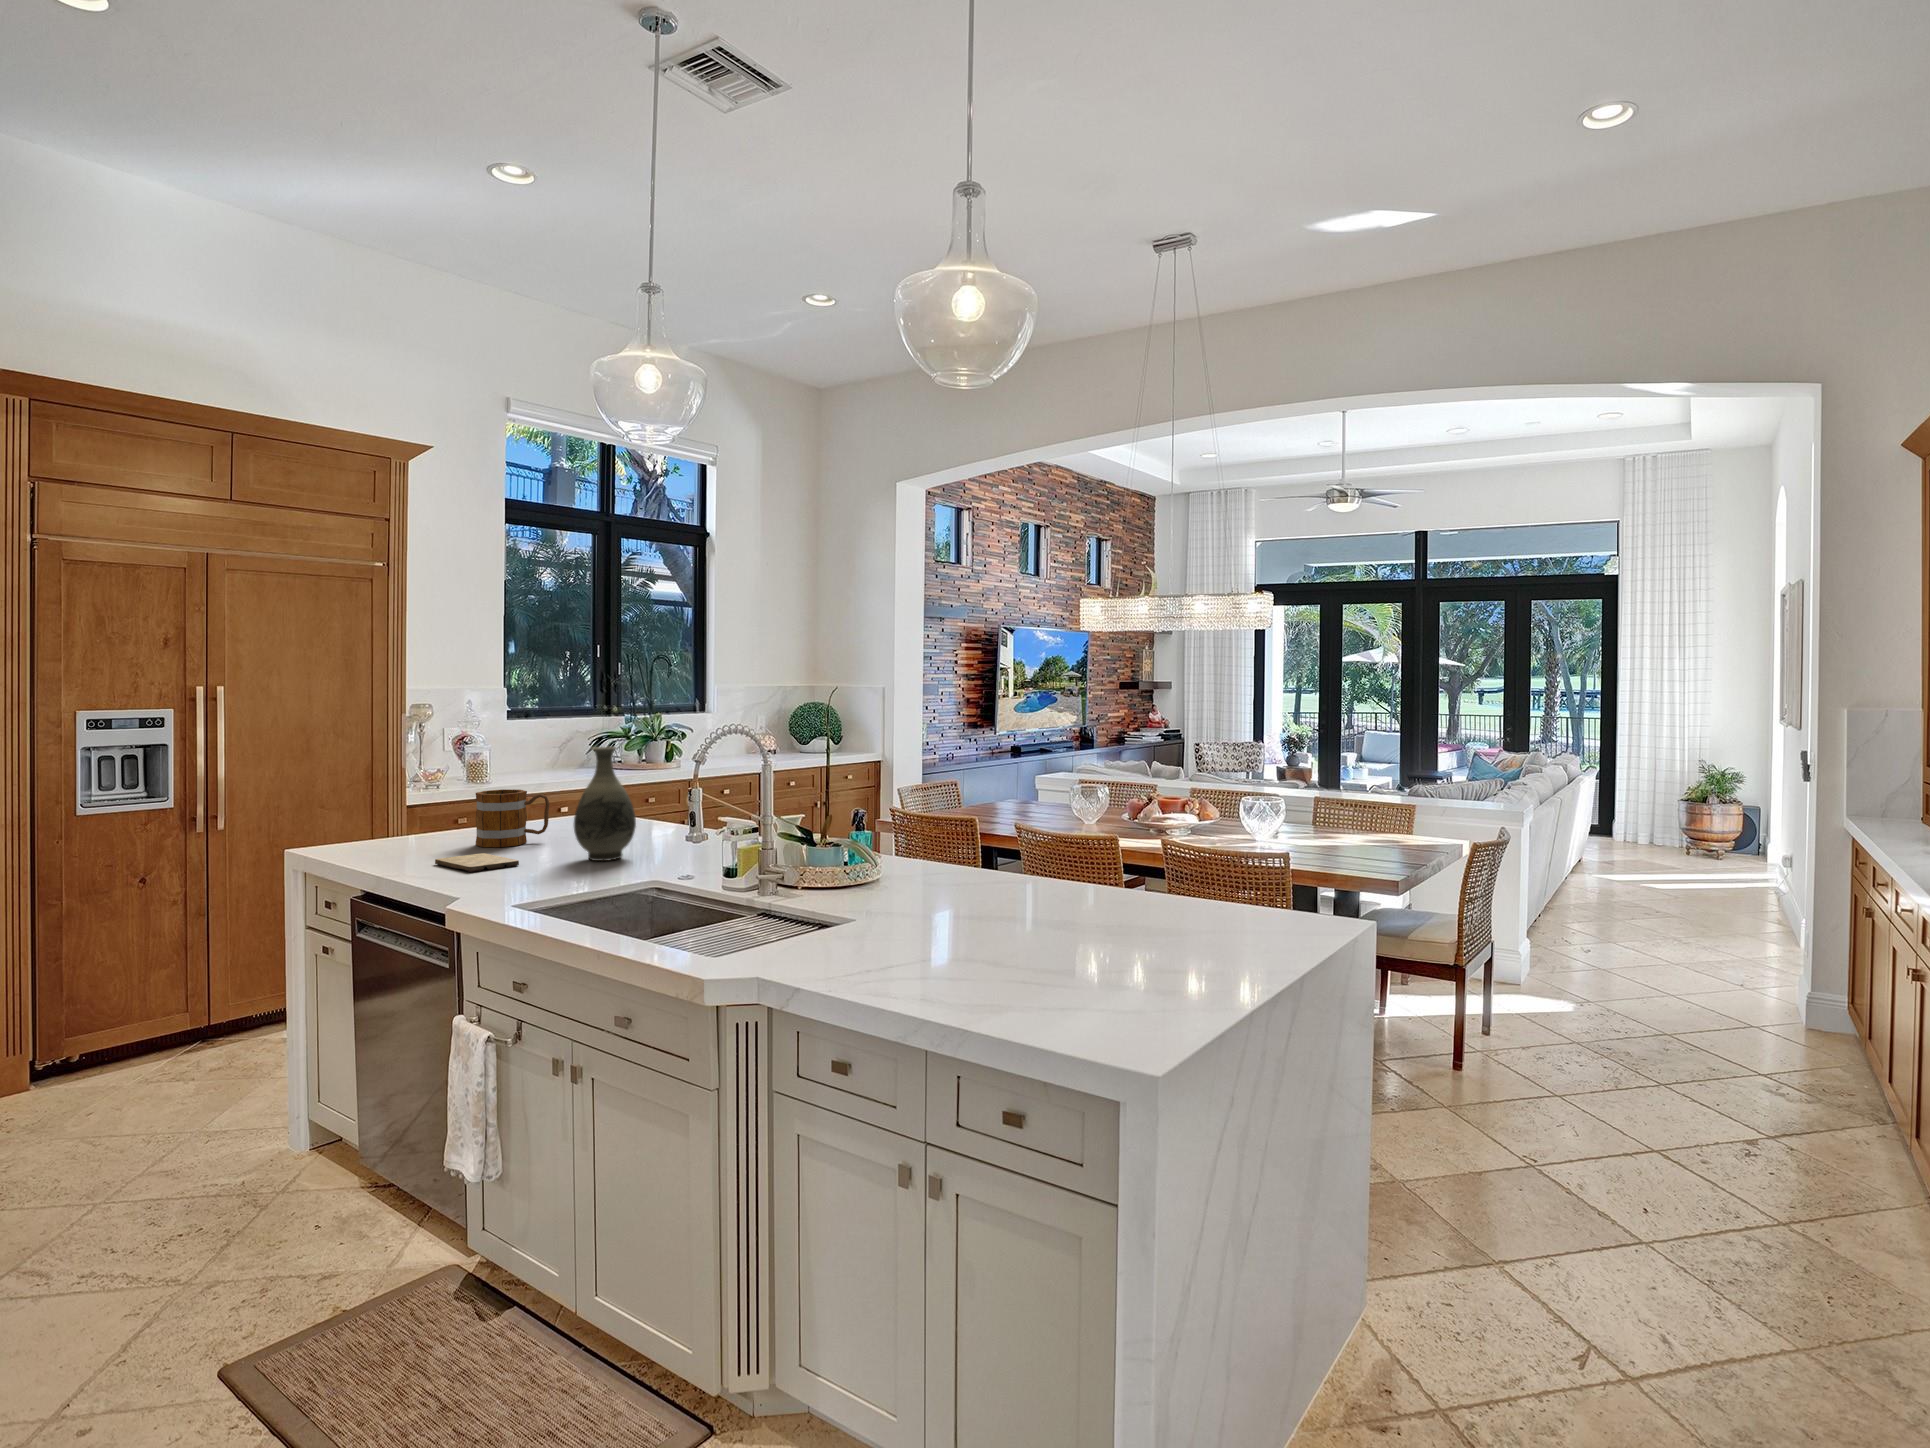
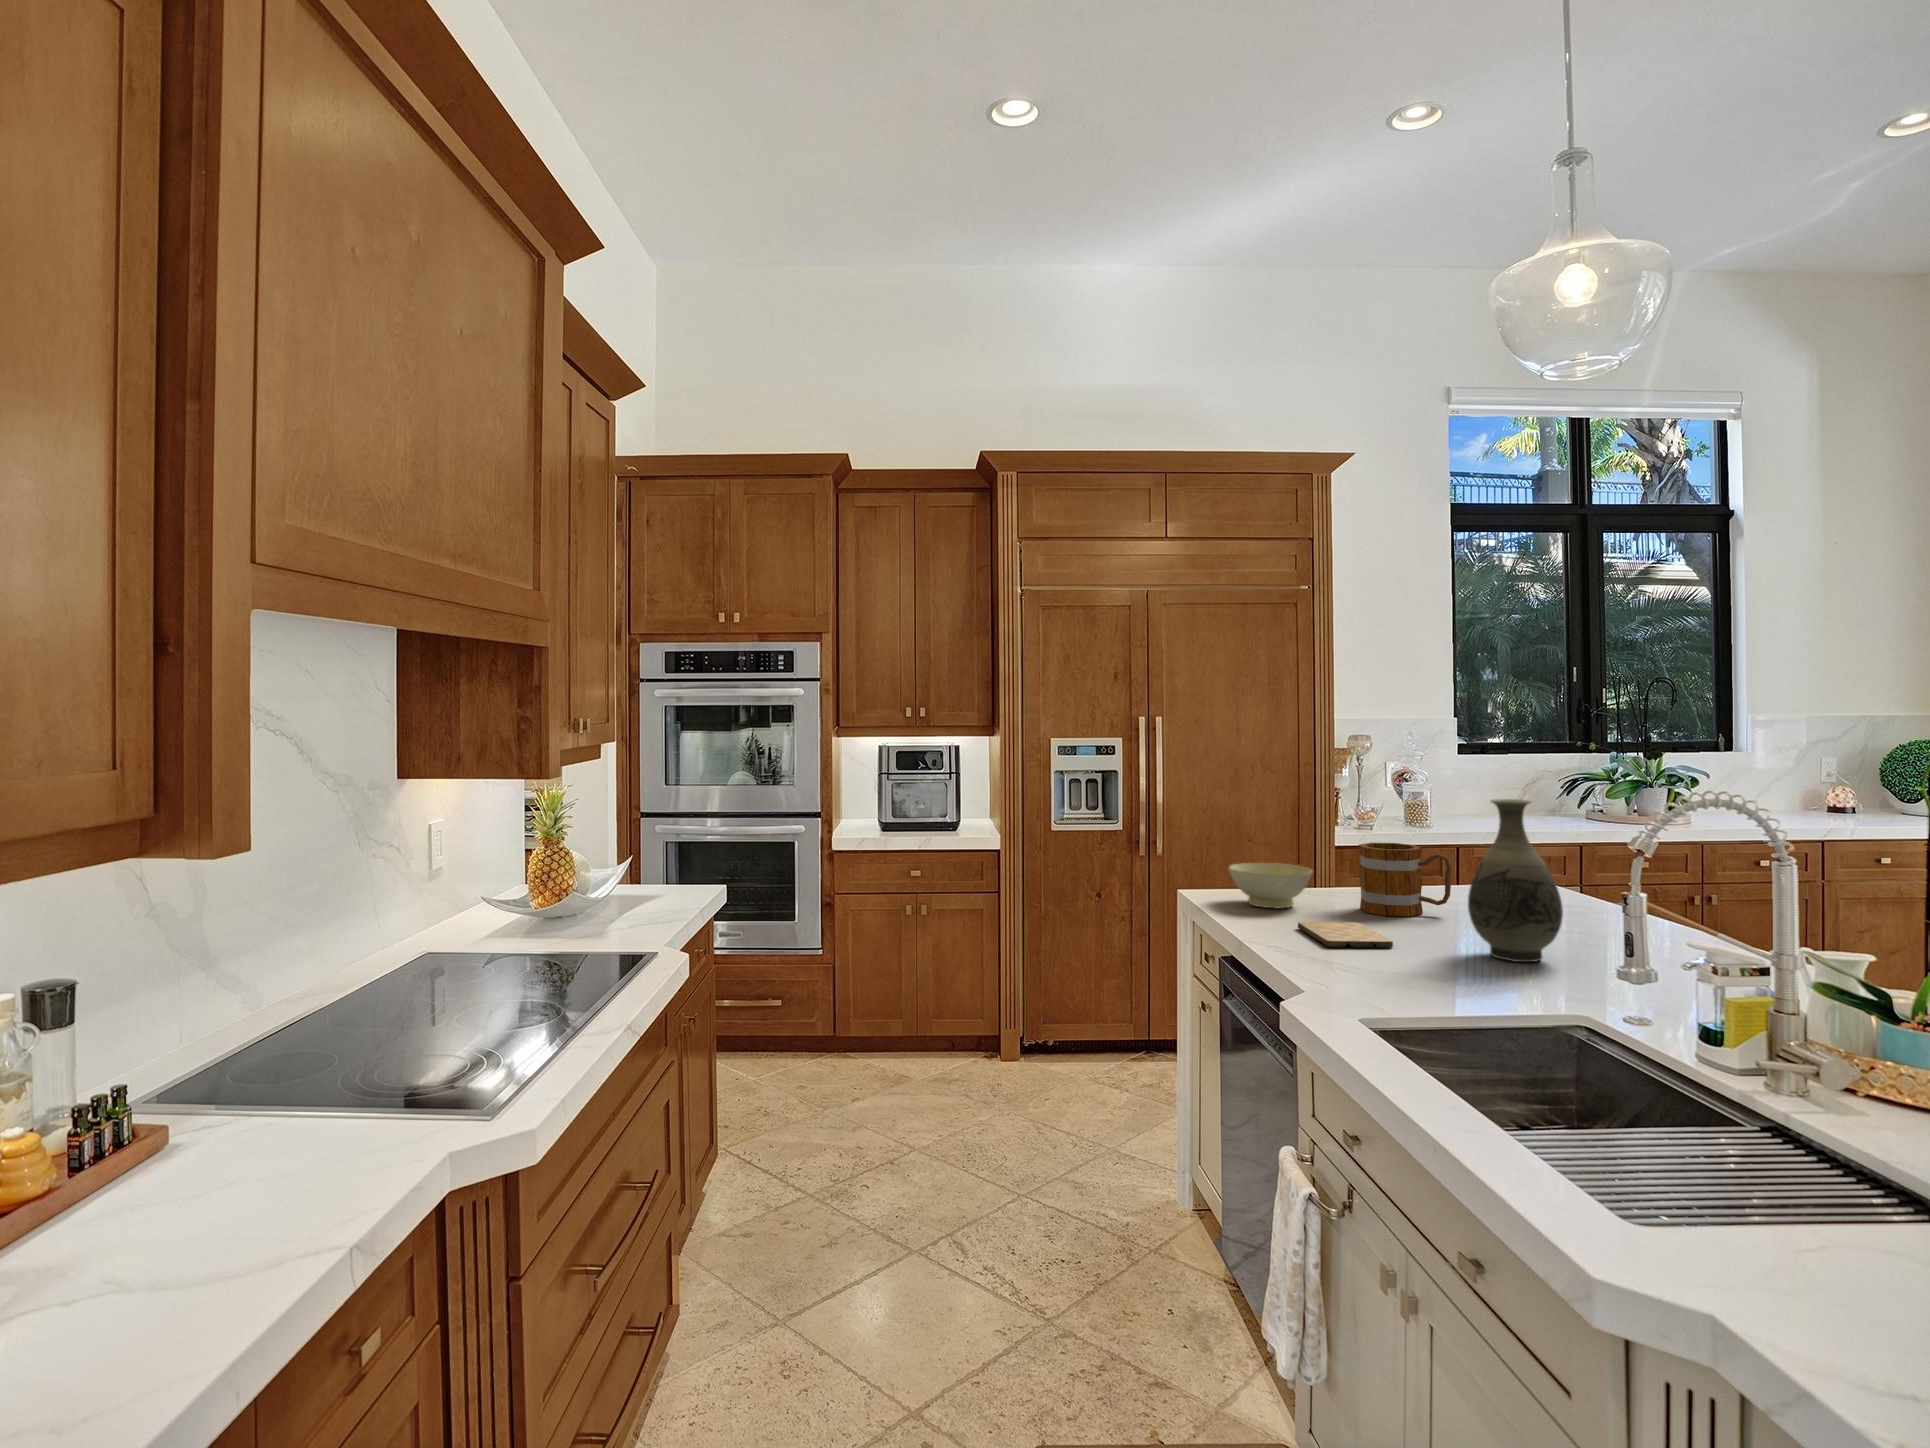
bowl: none [356,816,437,855] -> present [1229,863,1312,908]

